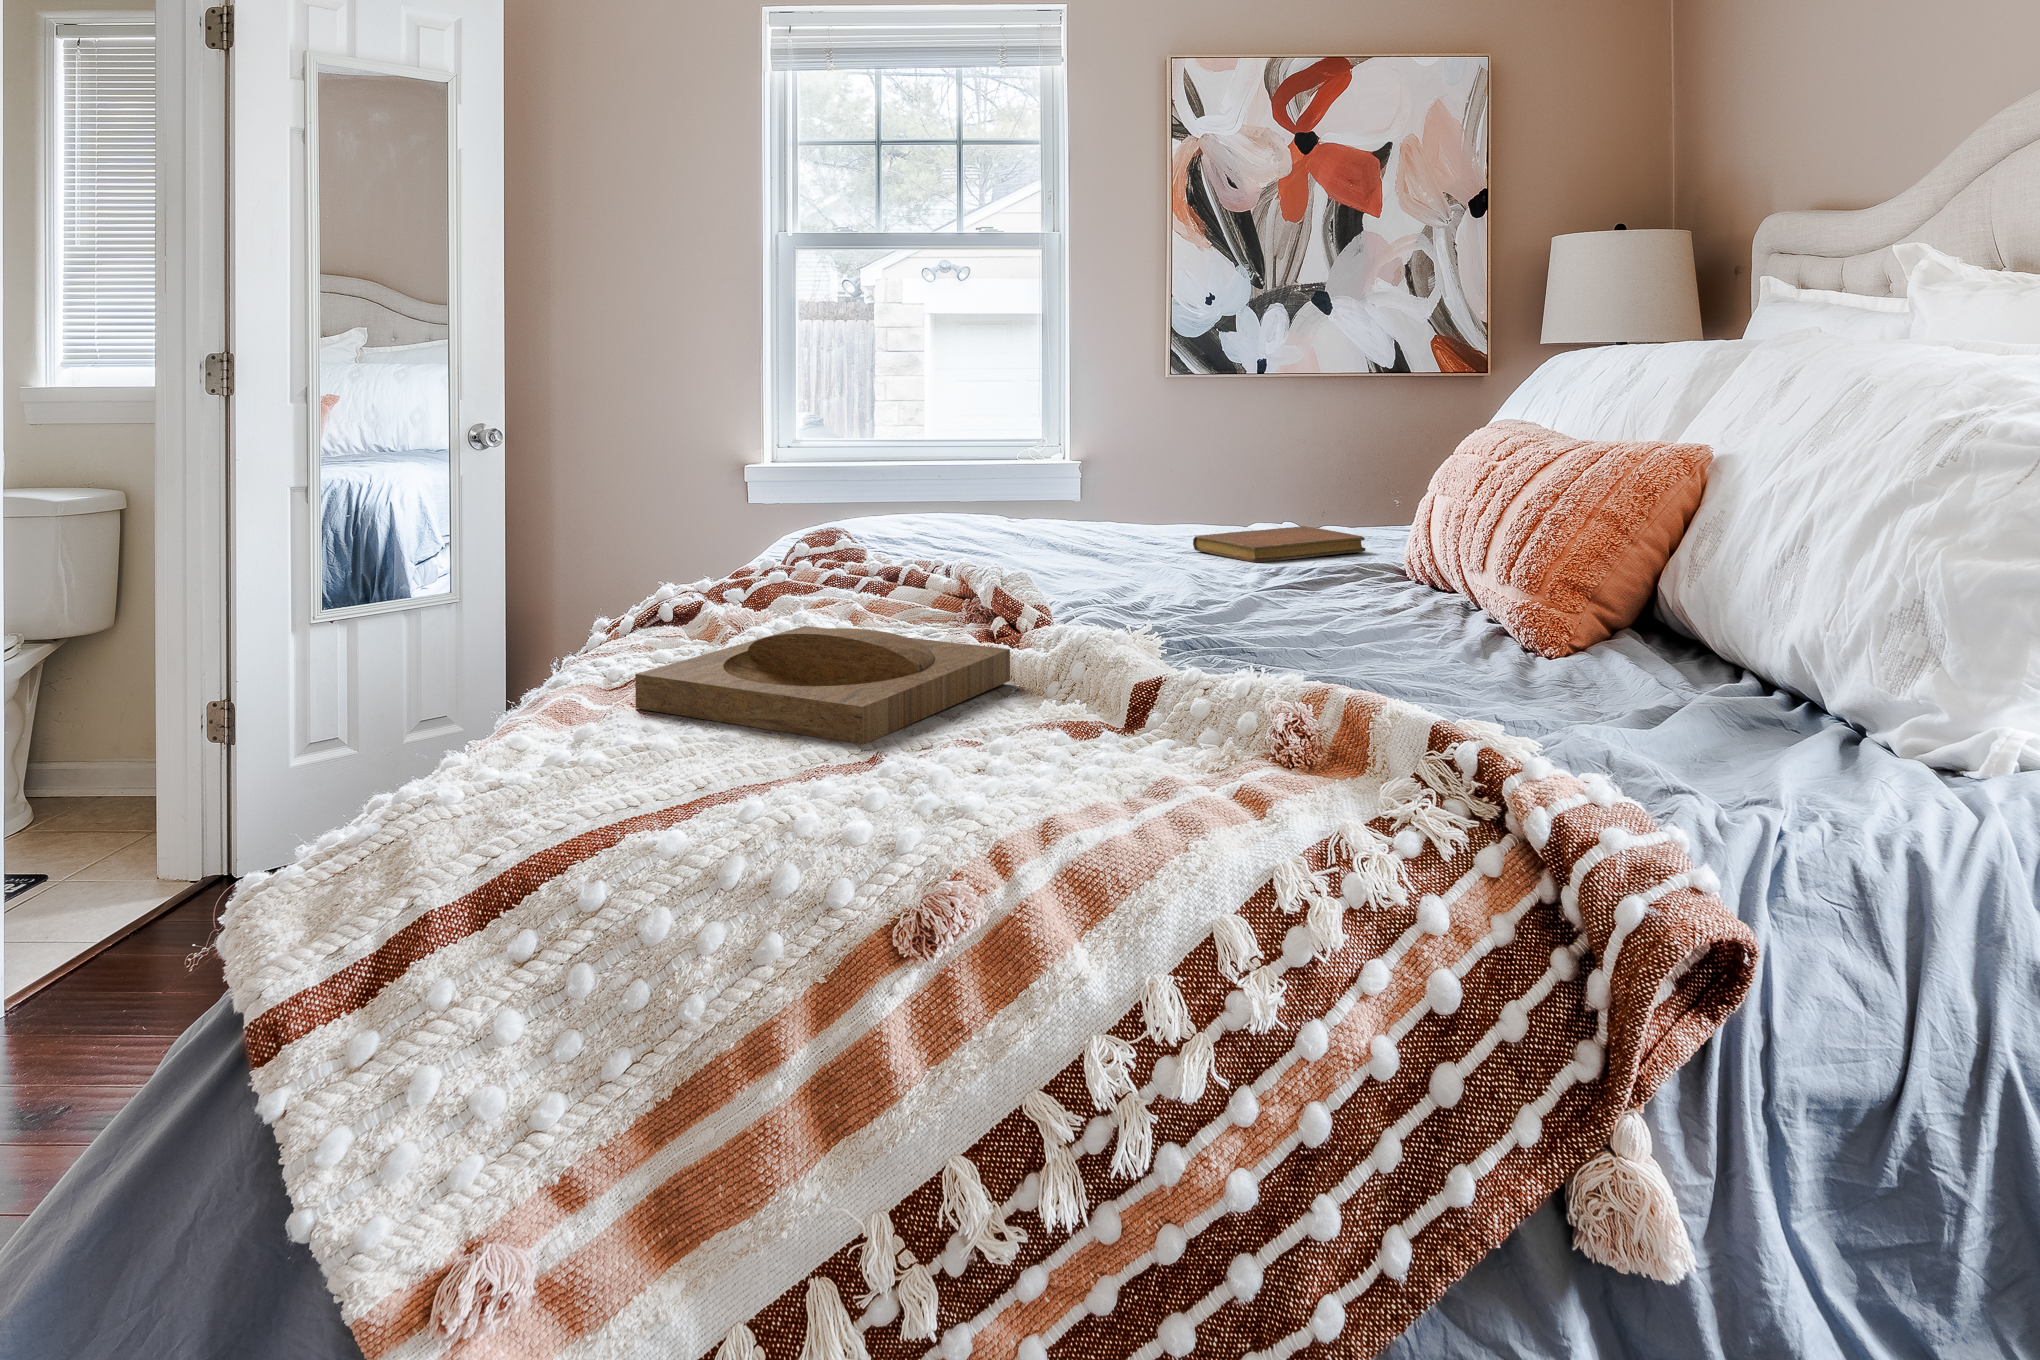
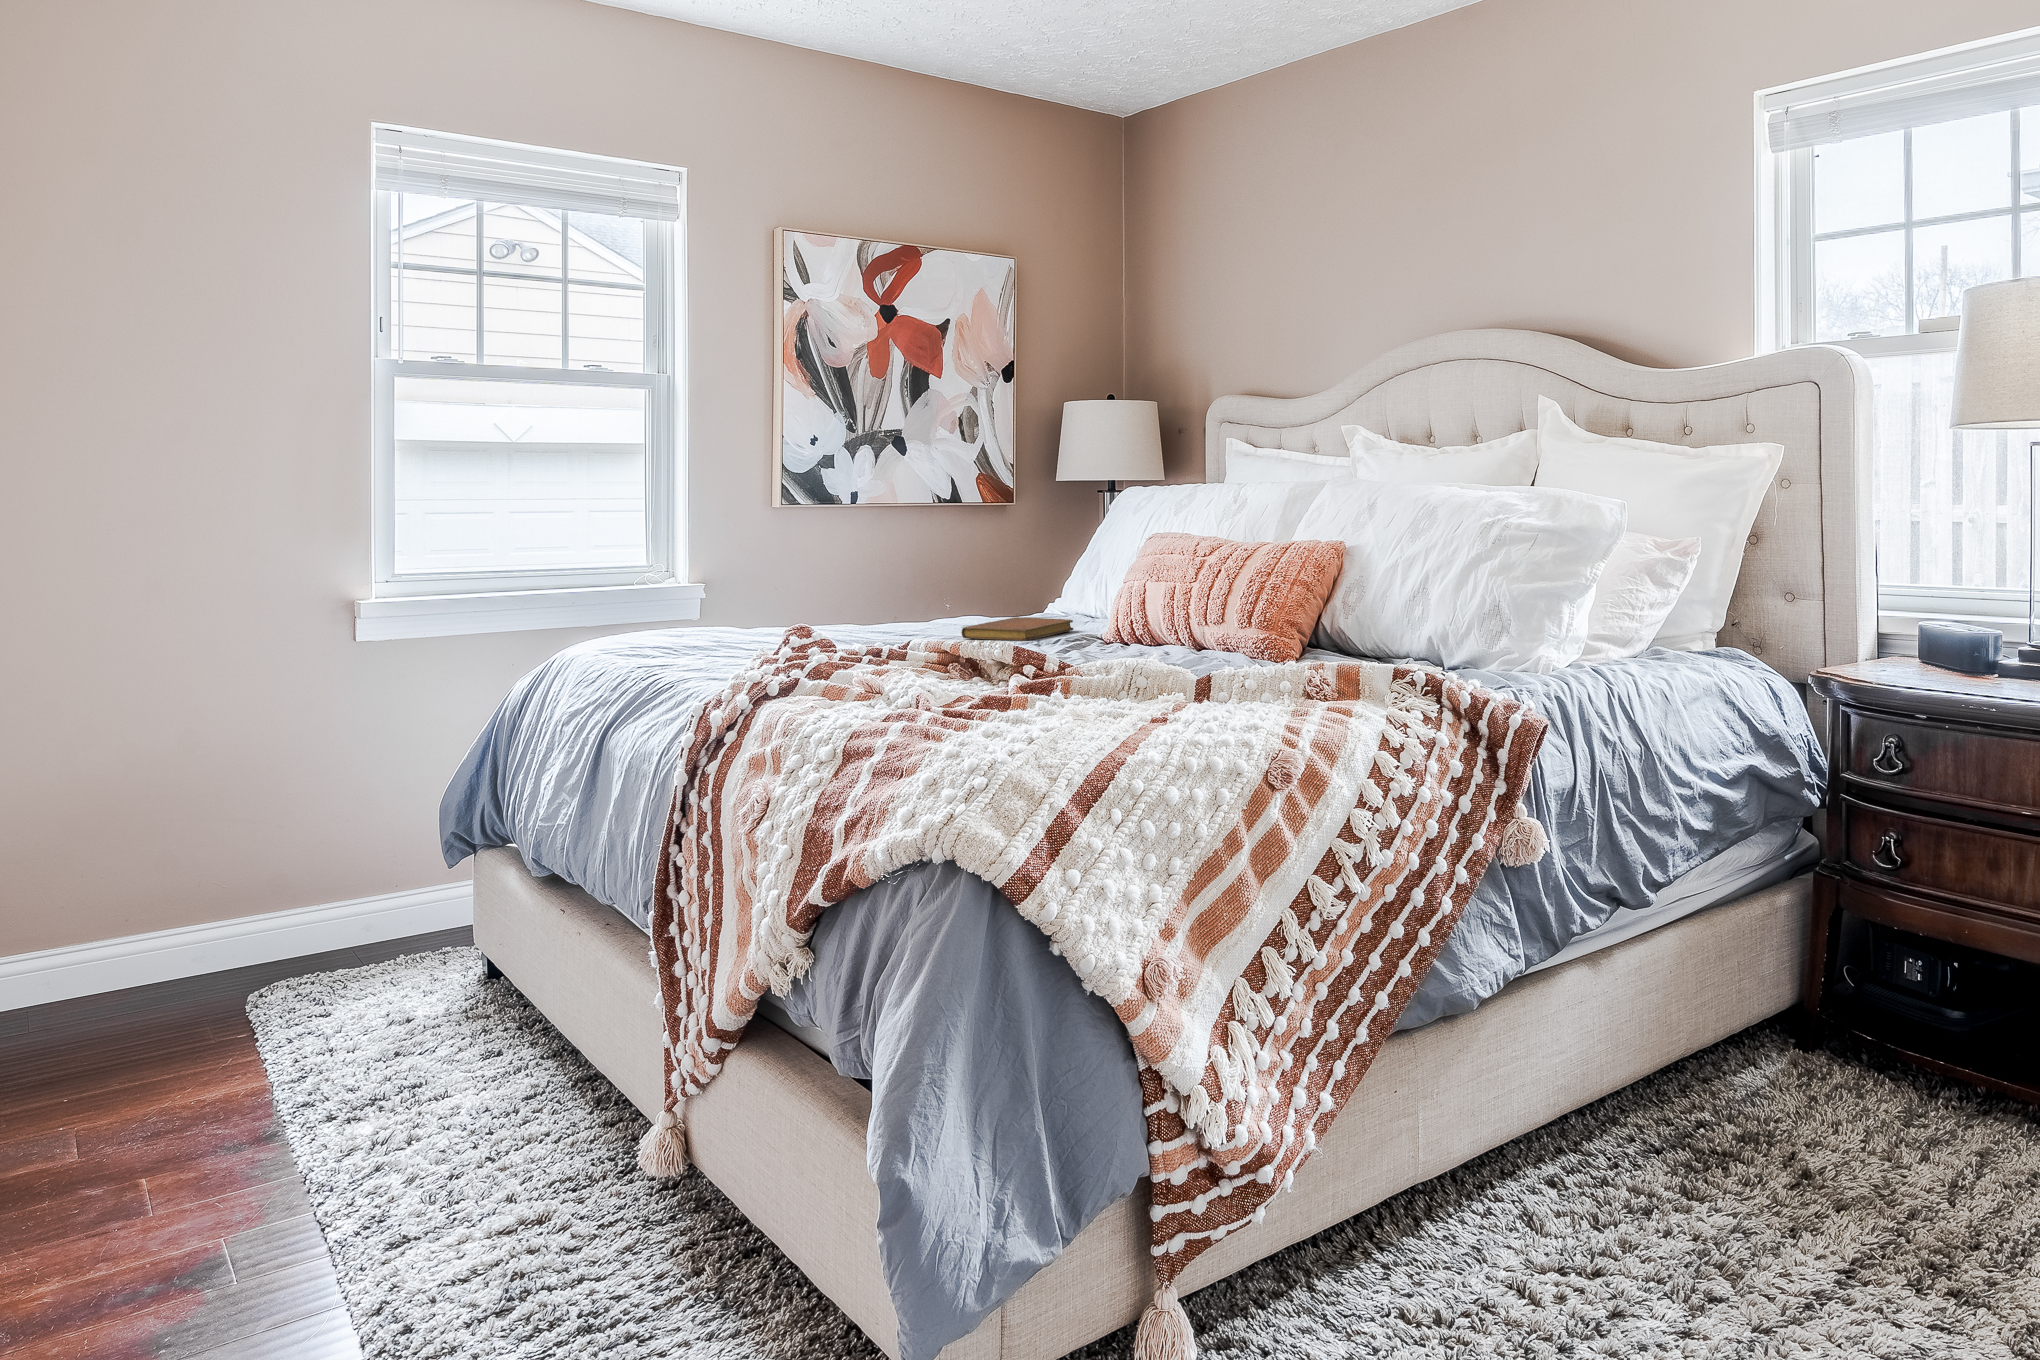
tray: present [635,626,1010,745] -> none [961,667,1144,723]

